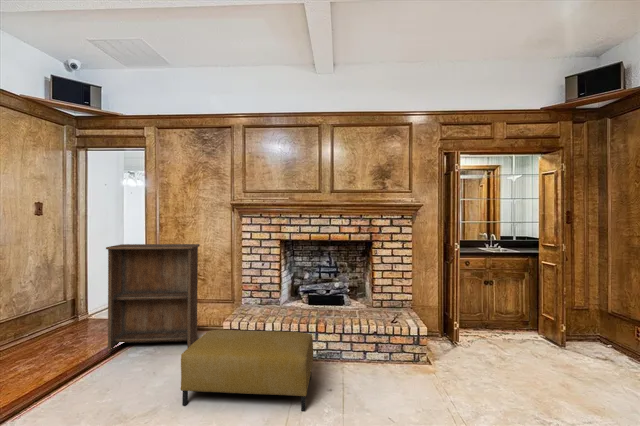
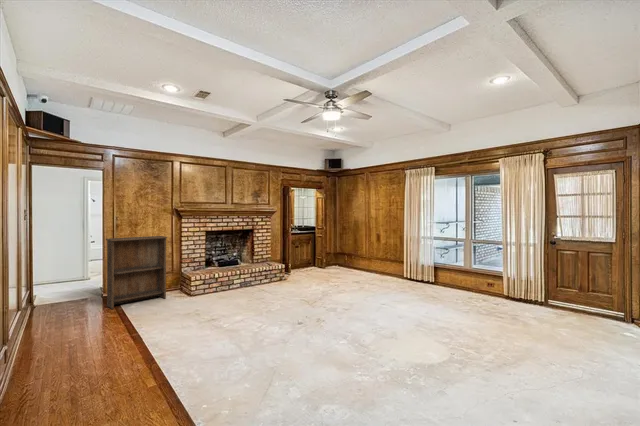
ottoman: present [181,330,313,411] -> none [196,271,259,307]

